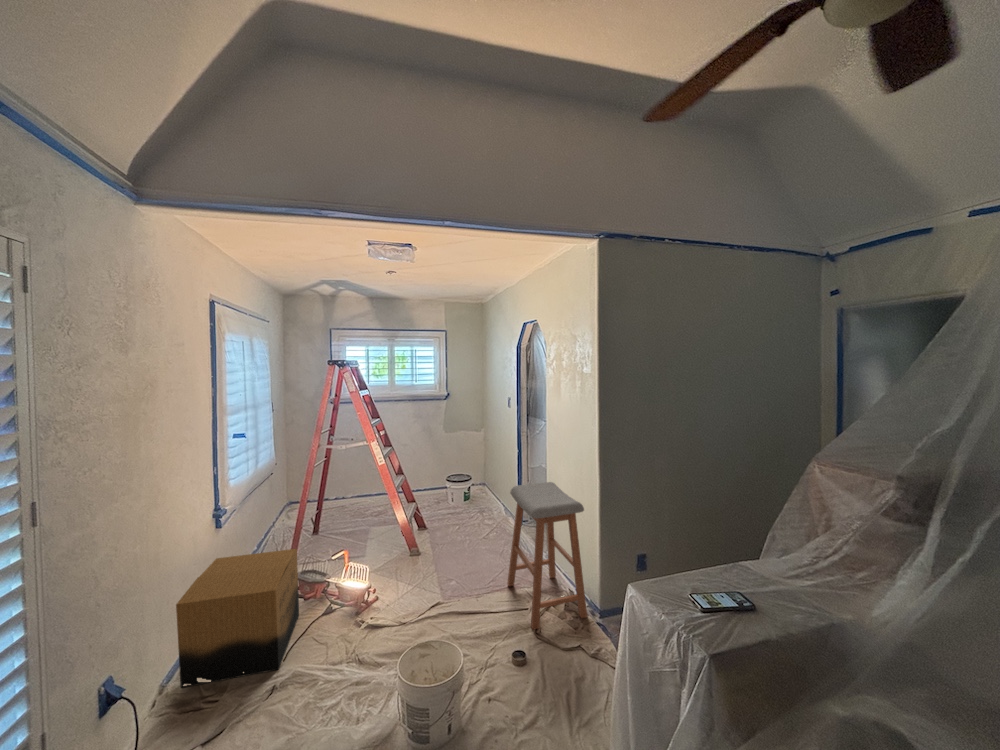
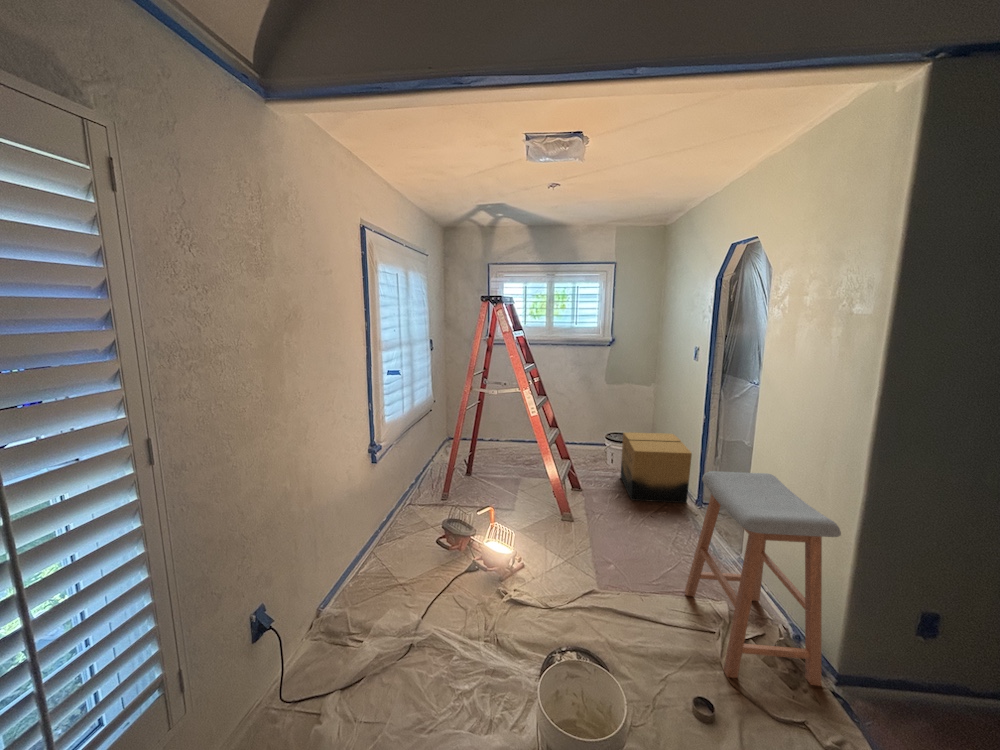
cardboard box: present [176,549,299,688] -> present [621,432,692,503]

